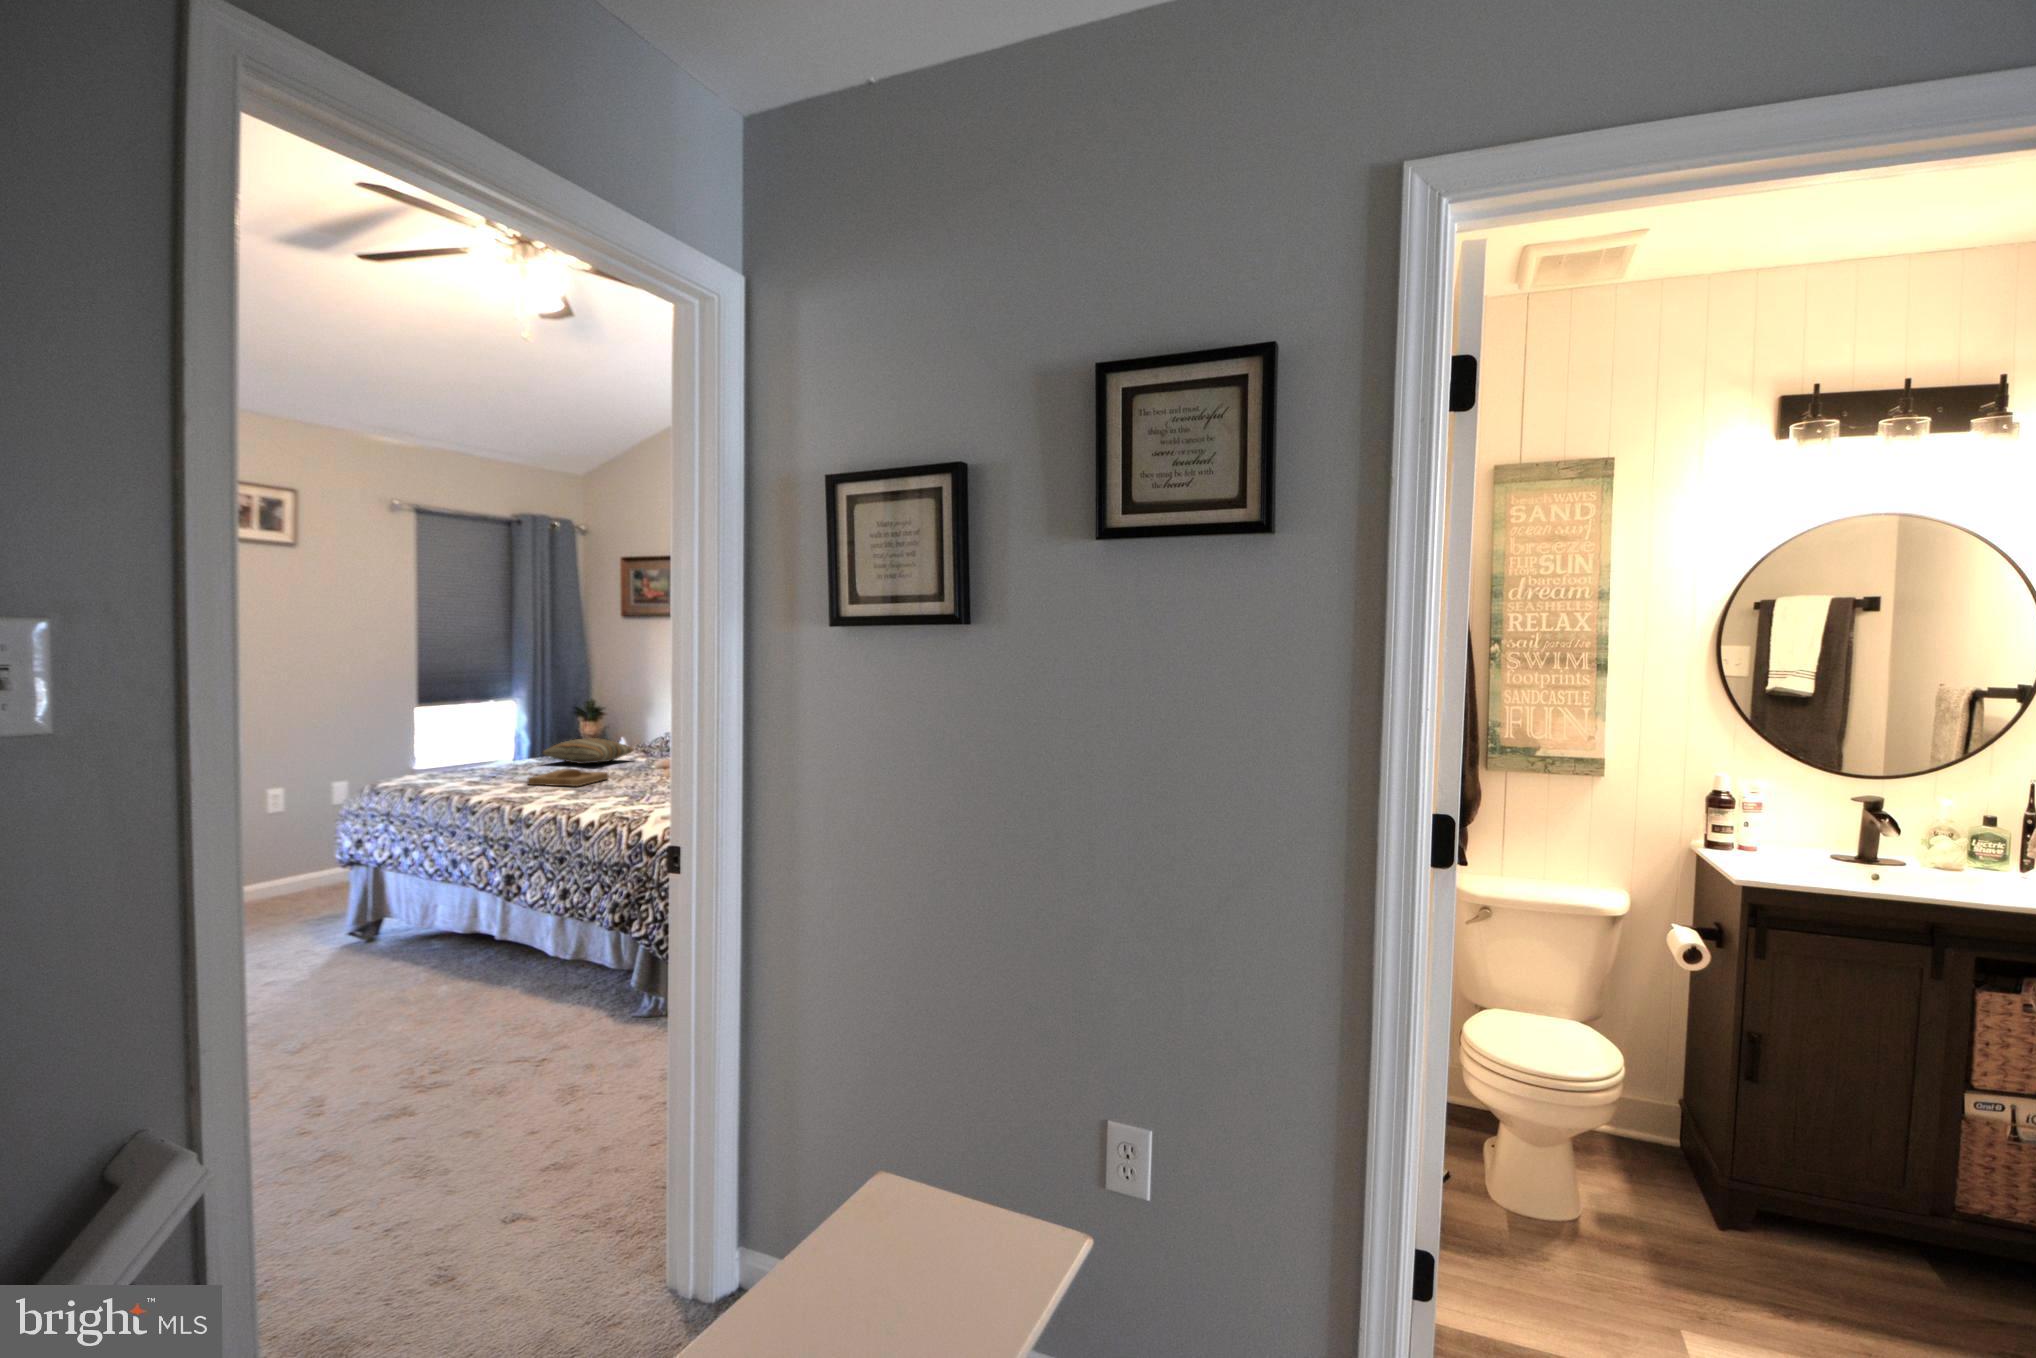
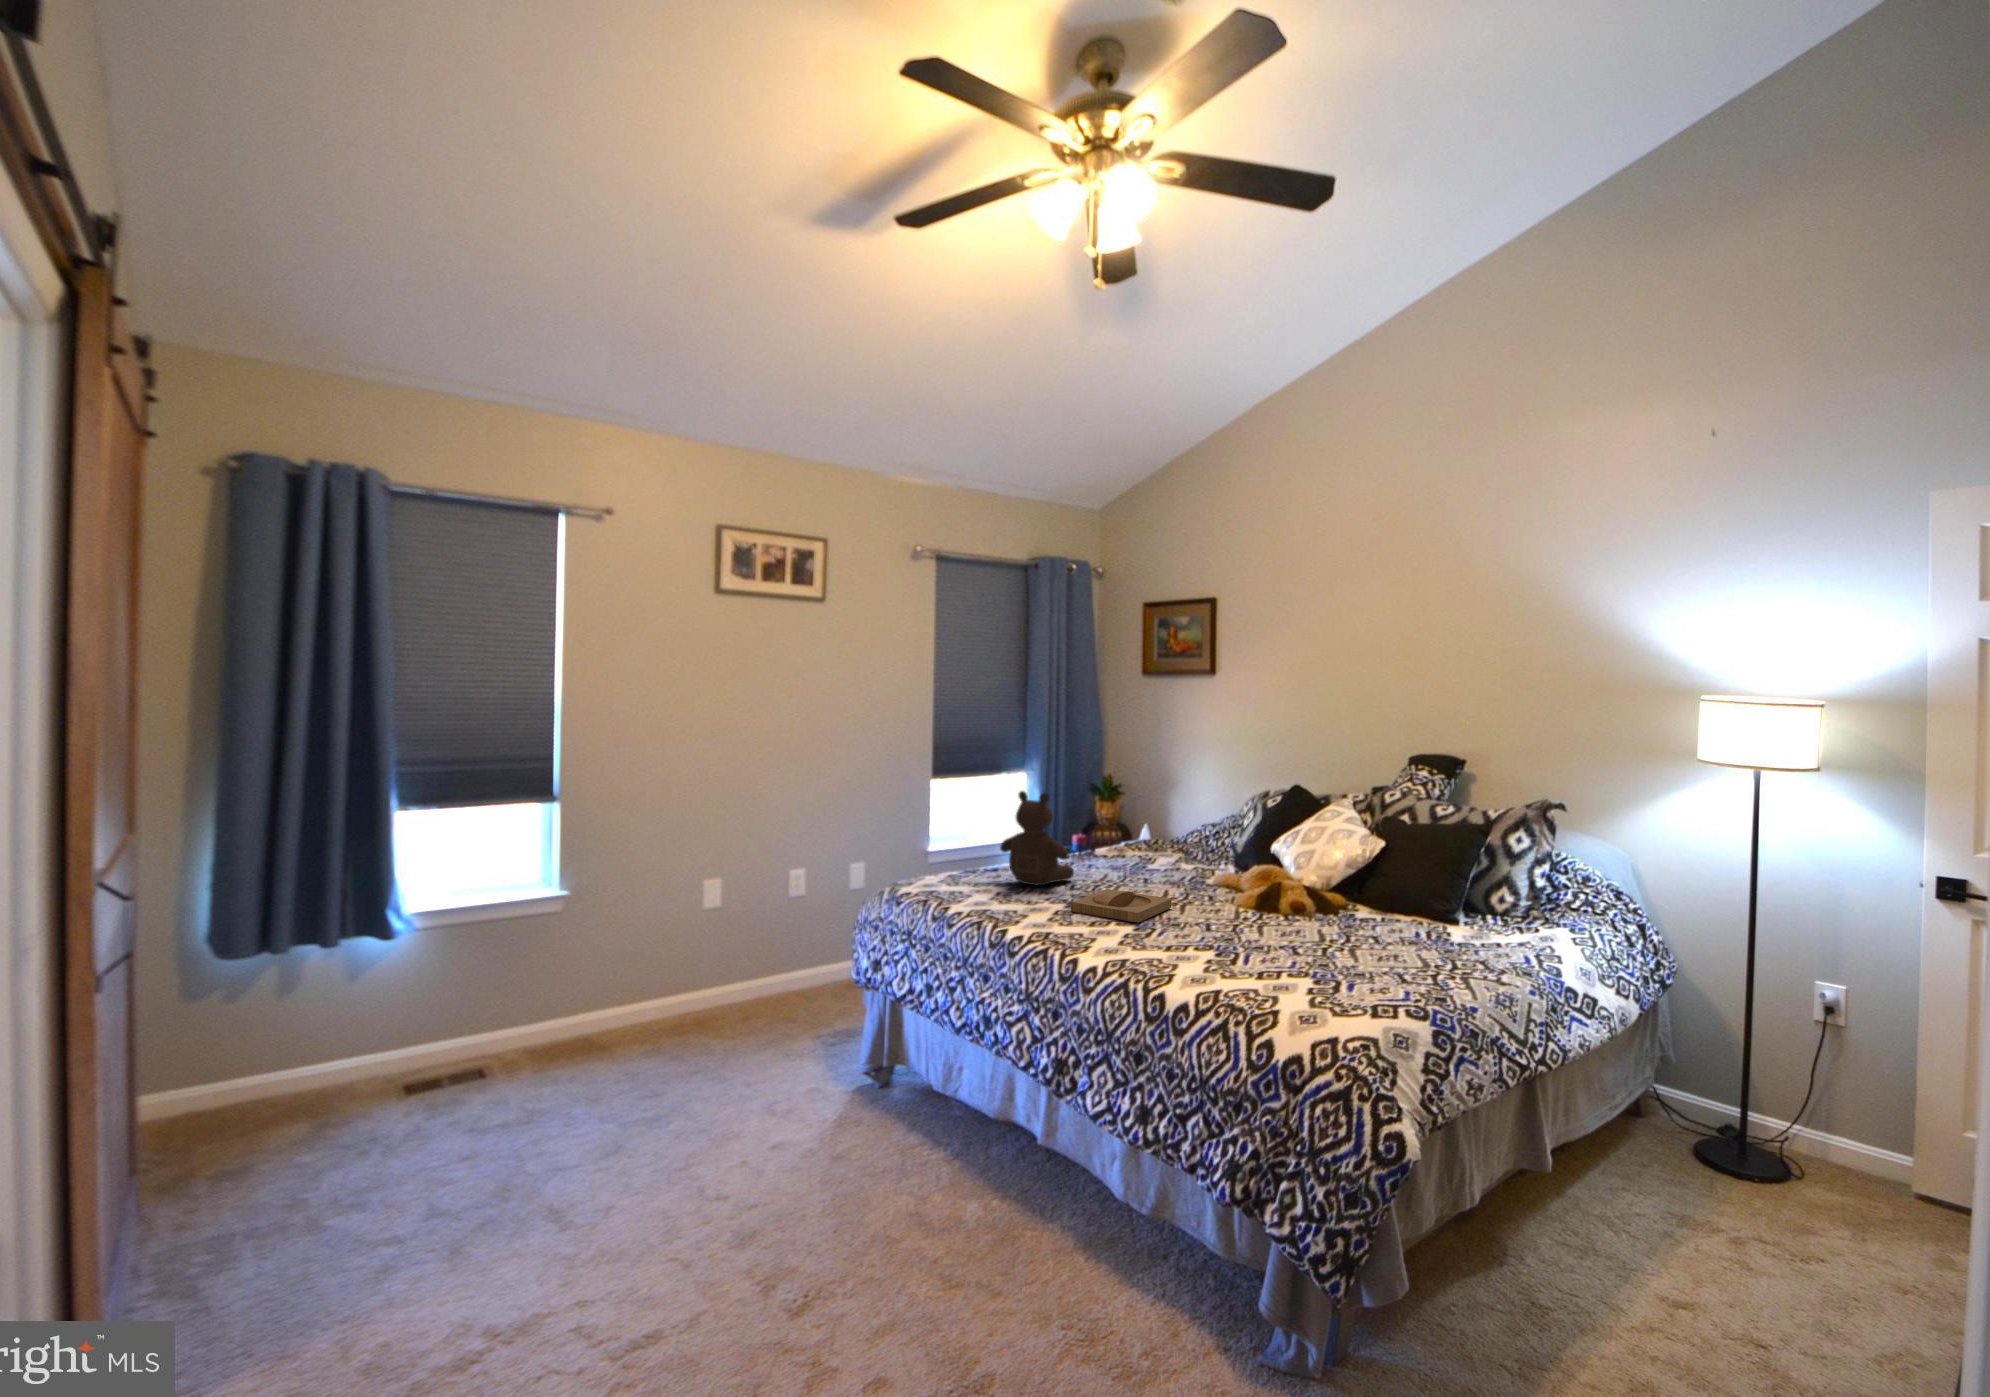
teddy bear: none [473,702,538,774] -> present [1000,791,1074,886]
pillow: present [543,738,634,764] -> none [1074,836,1186,871]

